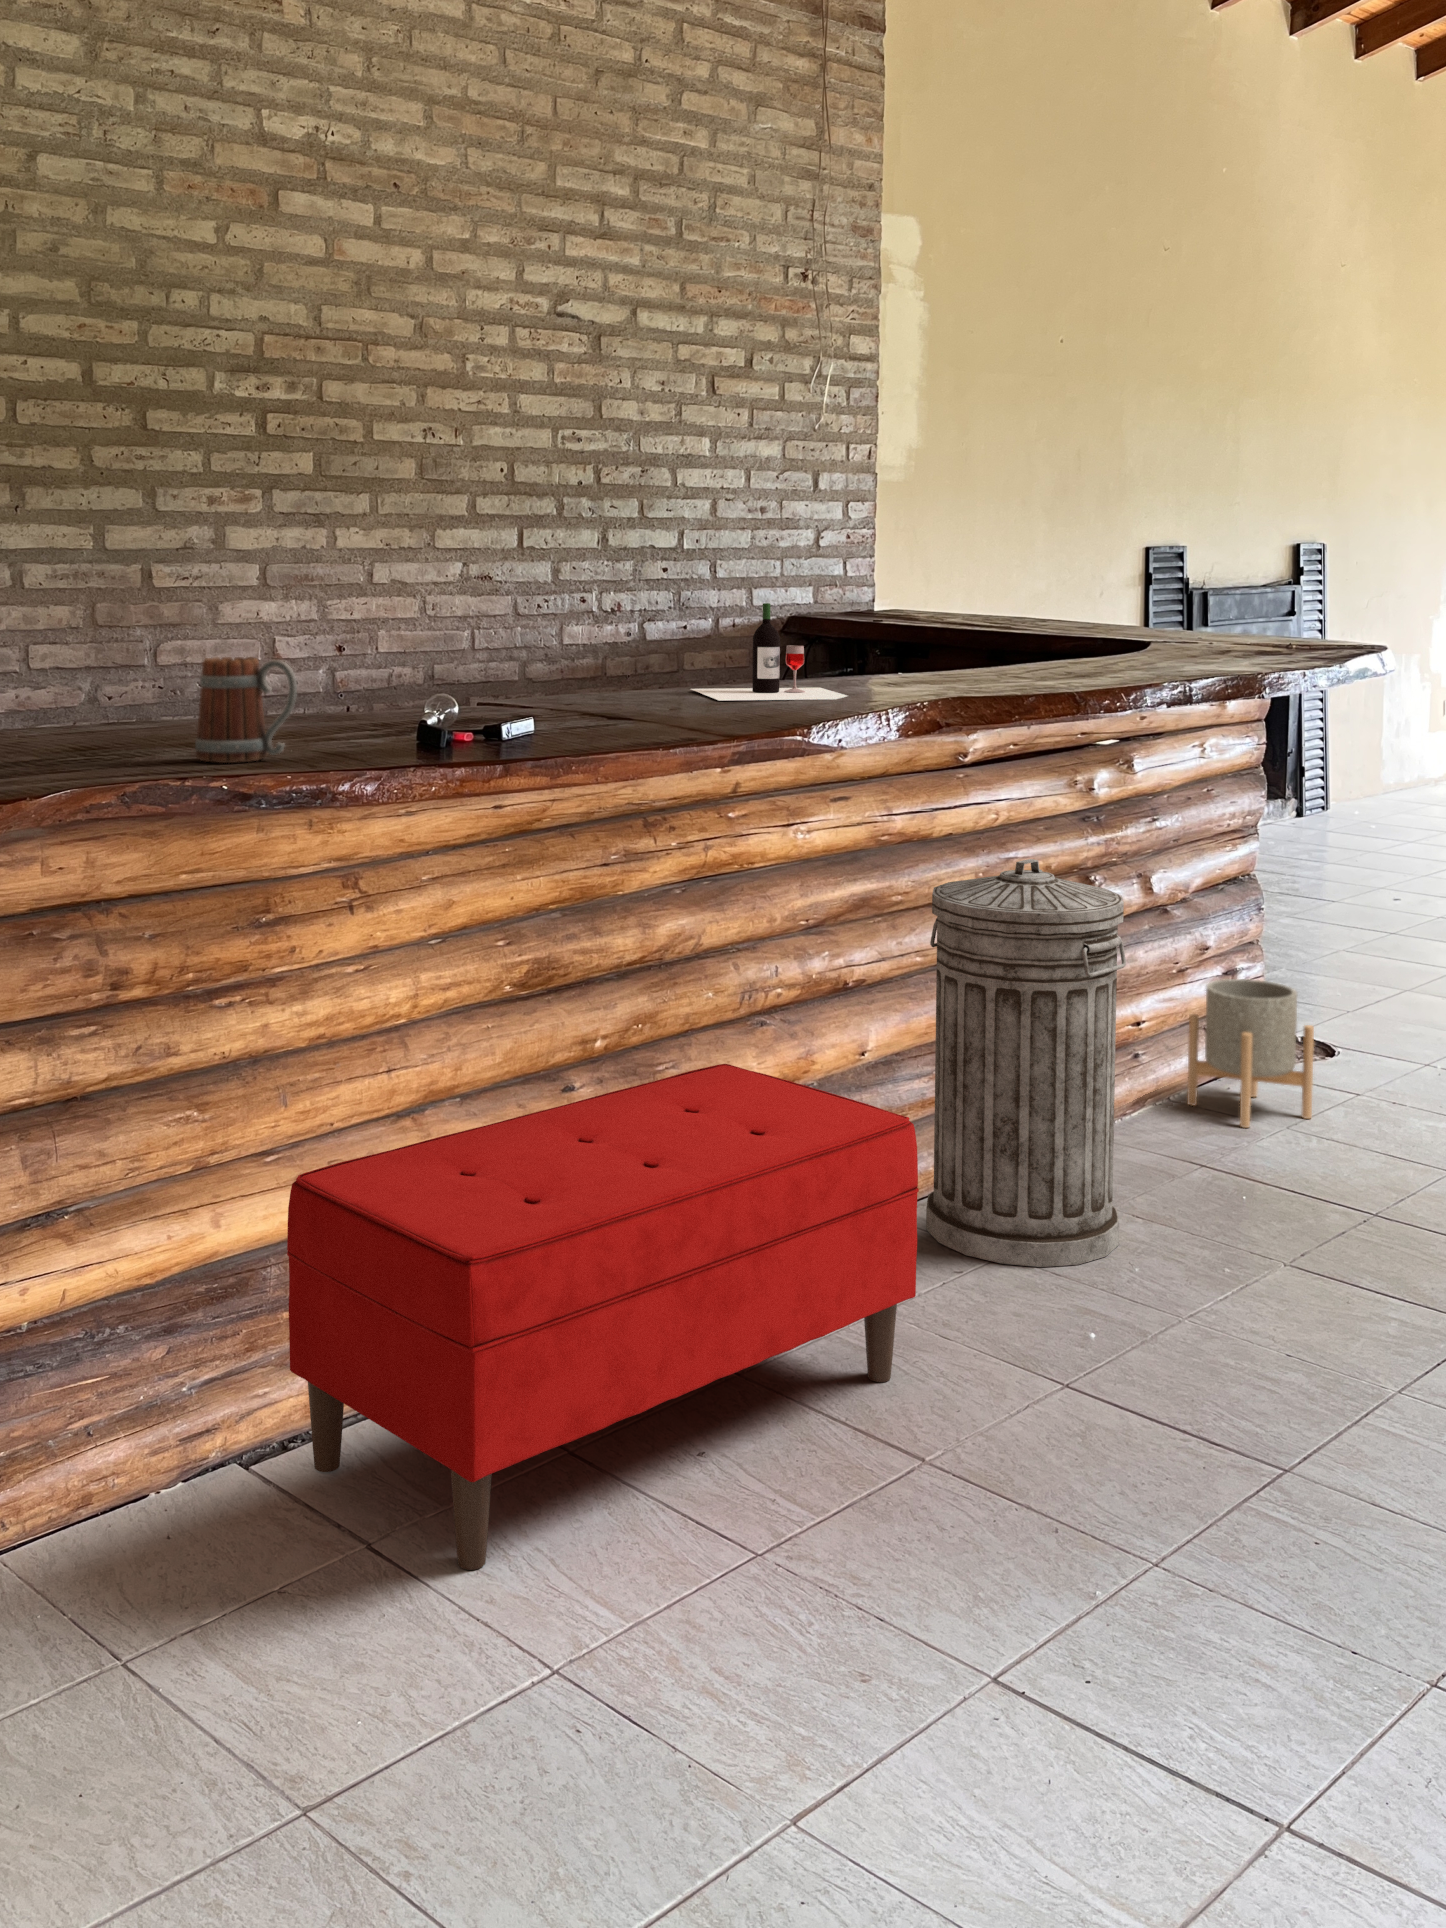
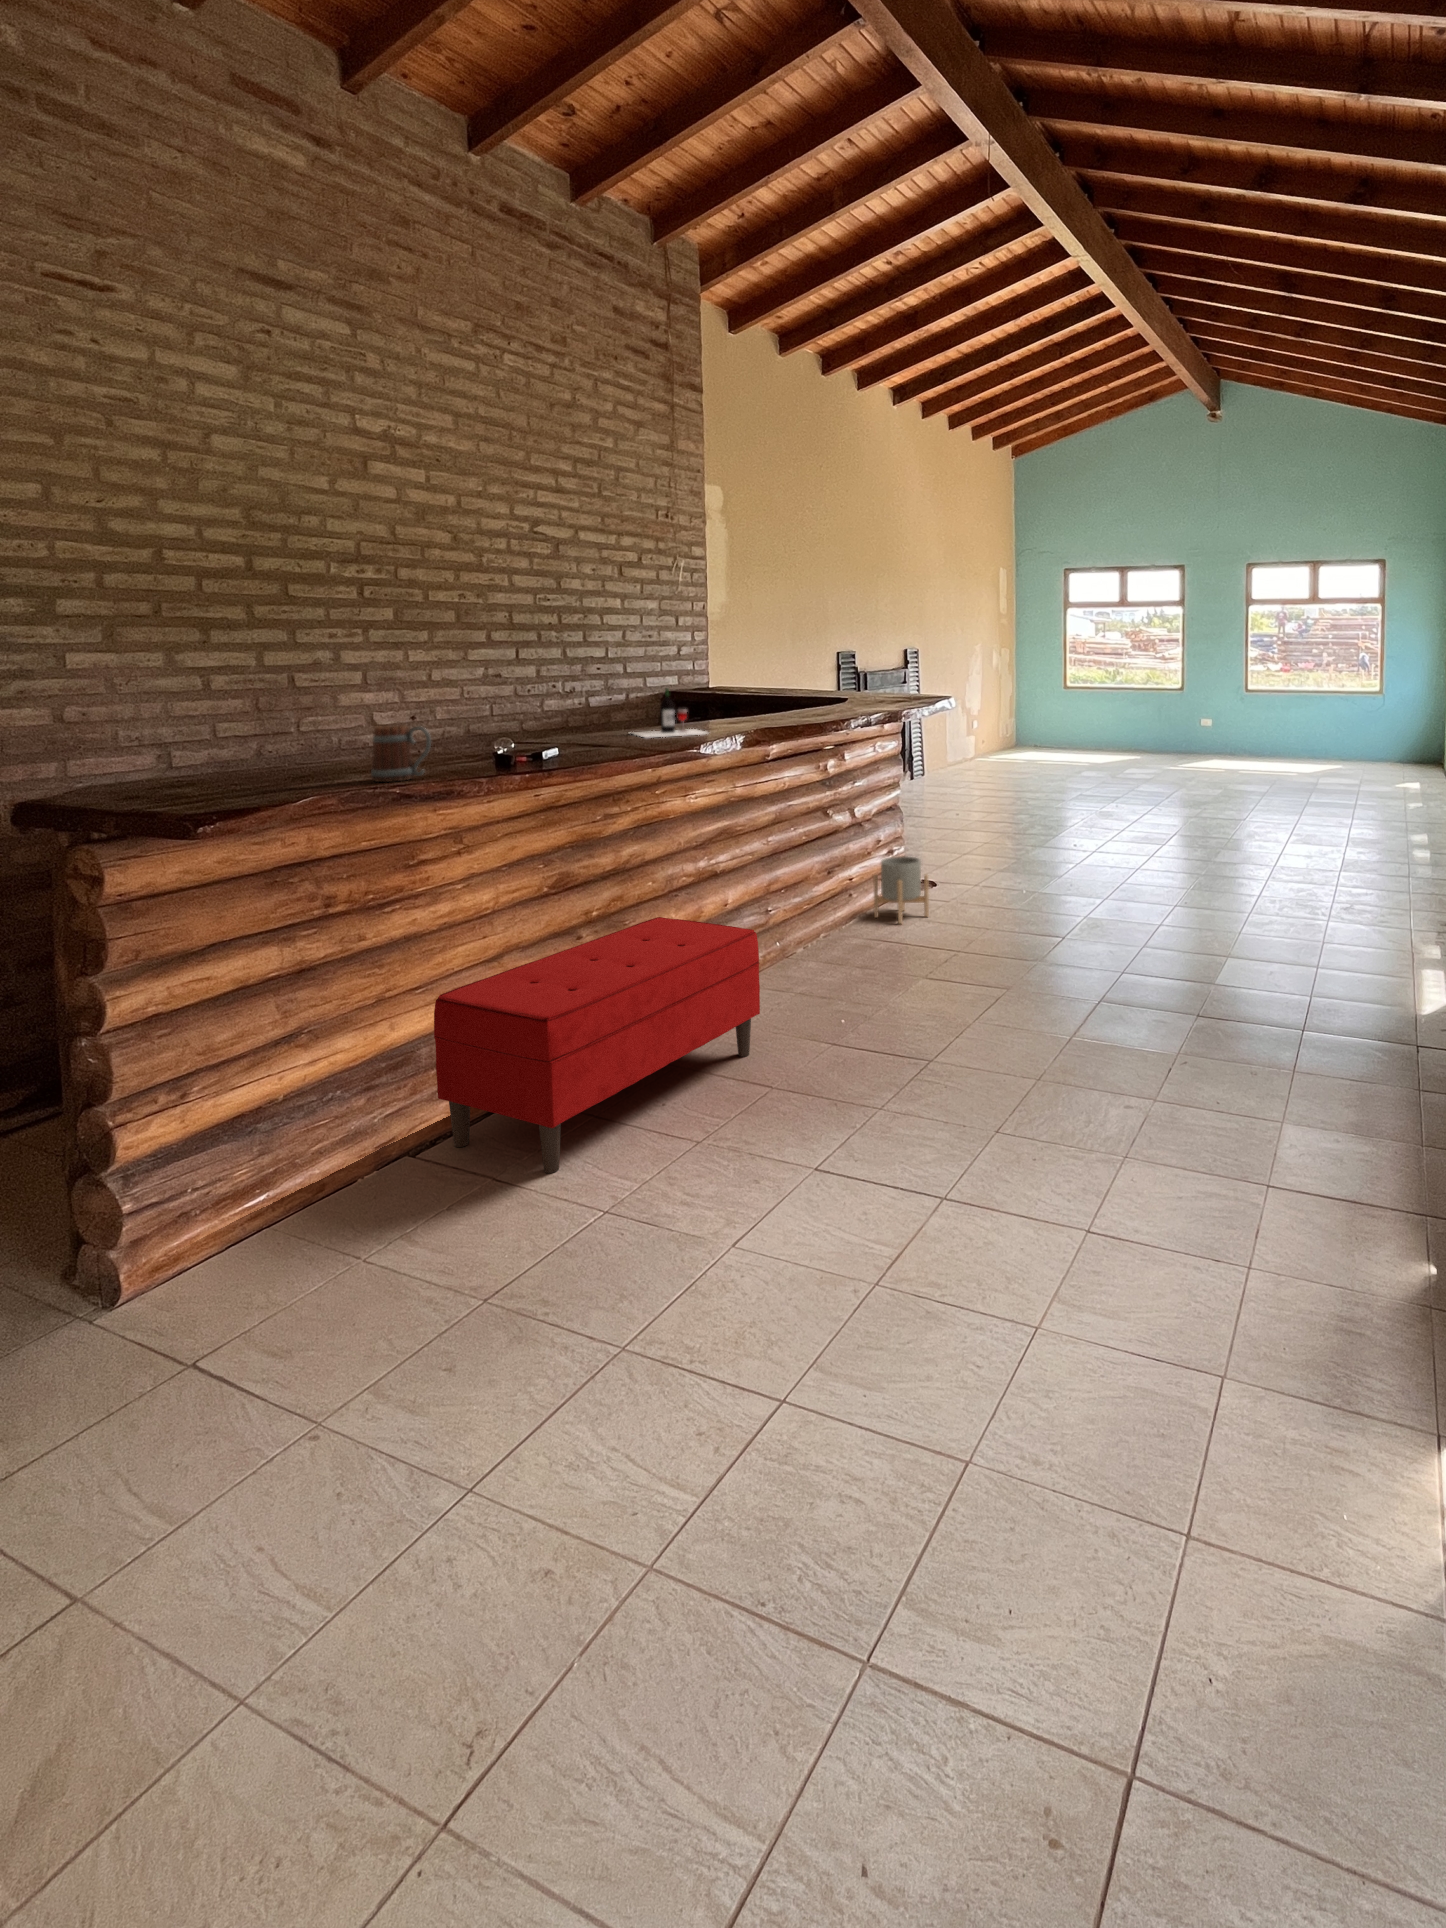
trash can: present [926,859,1126,1267] -> none [755,806,848,998]

